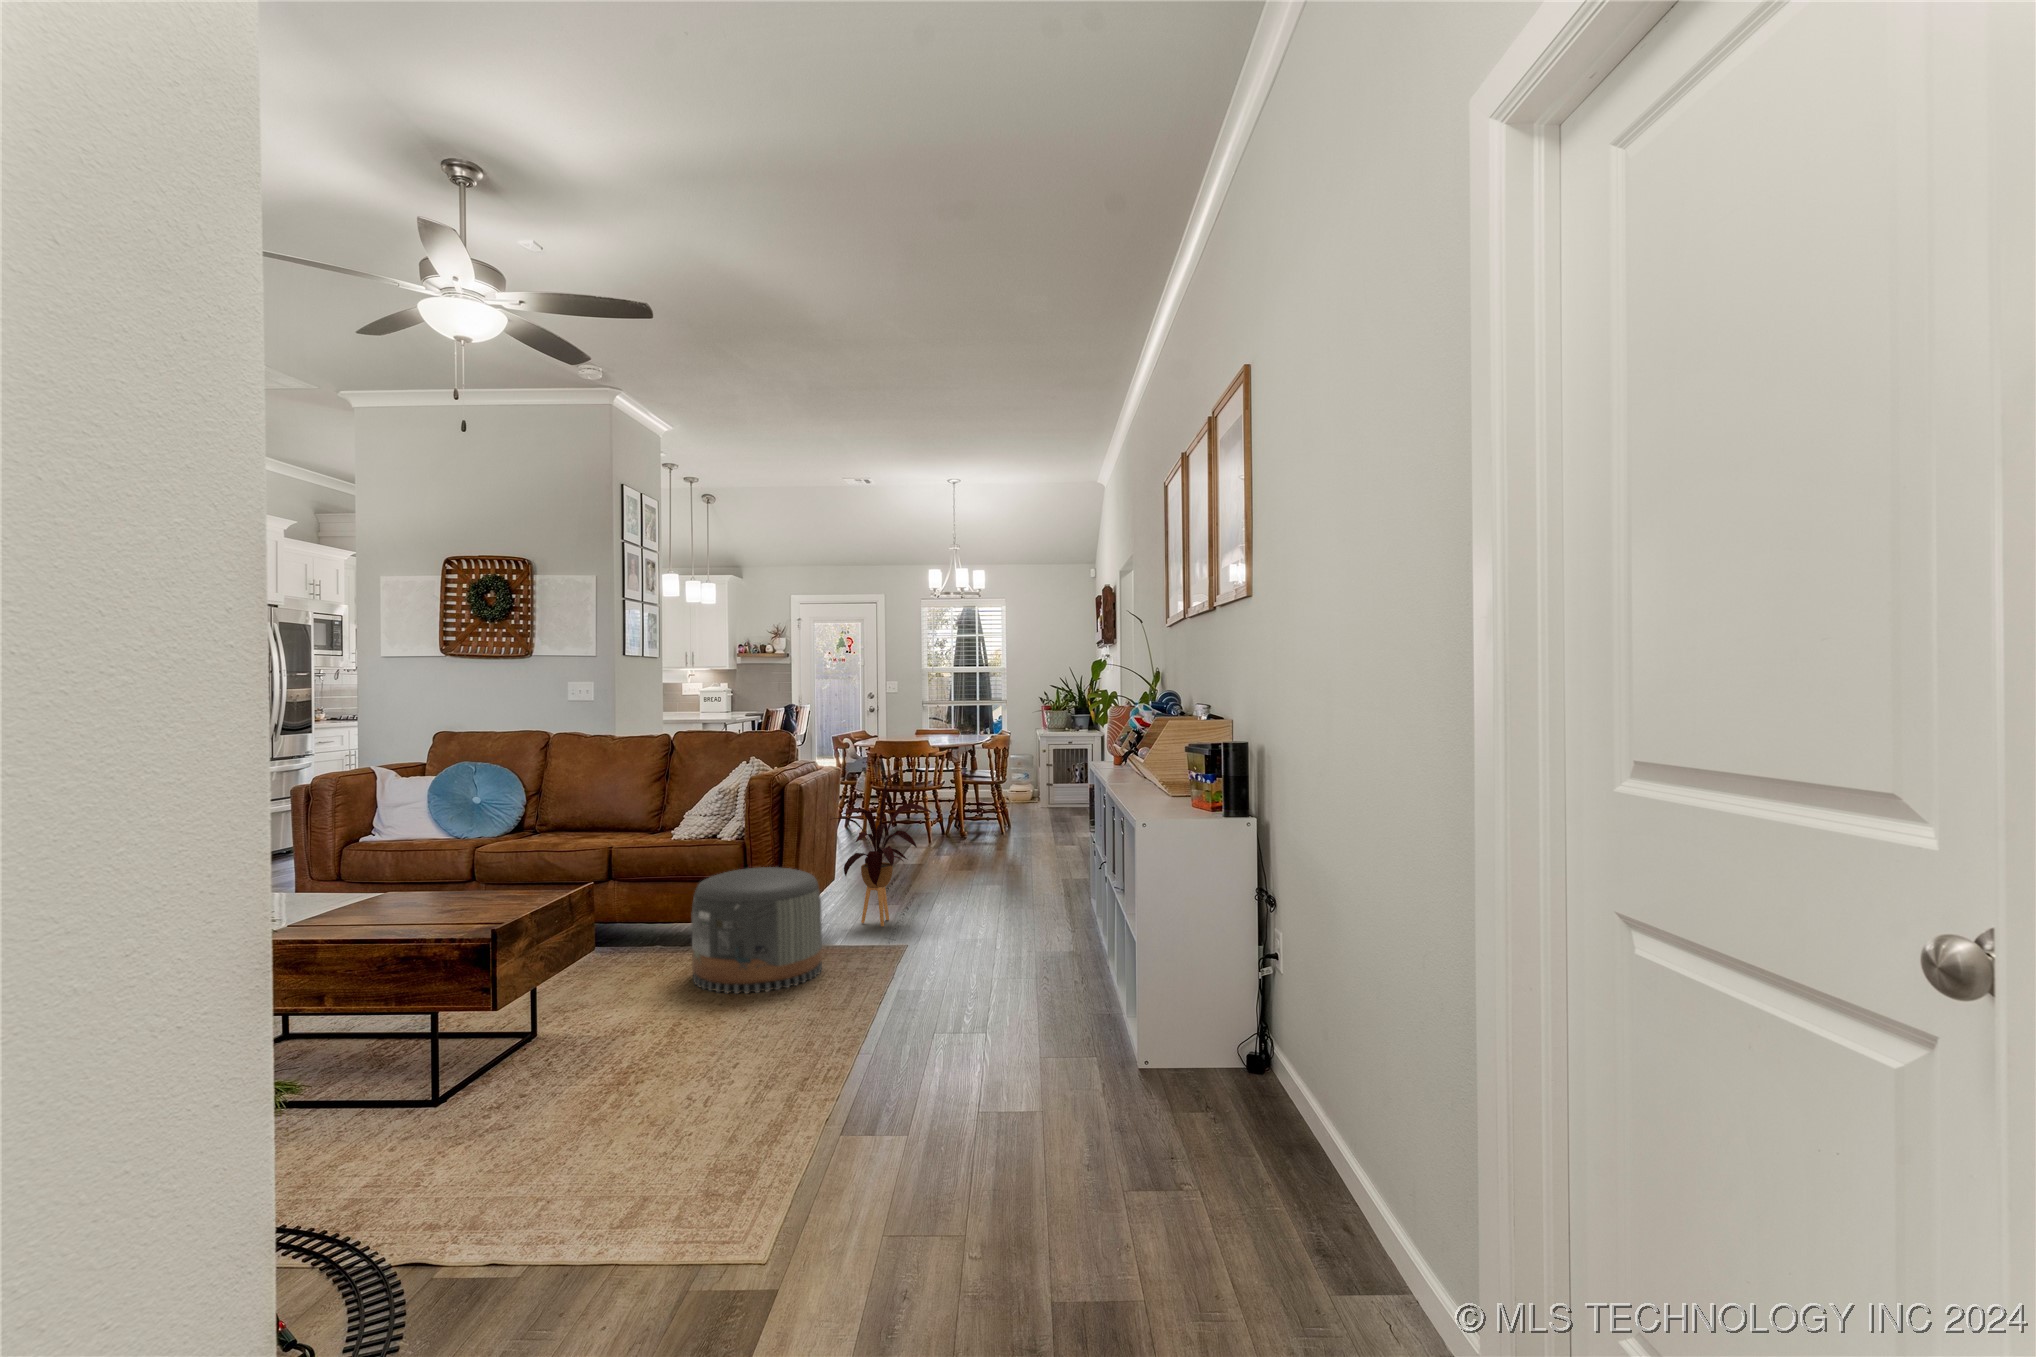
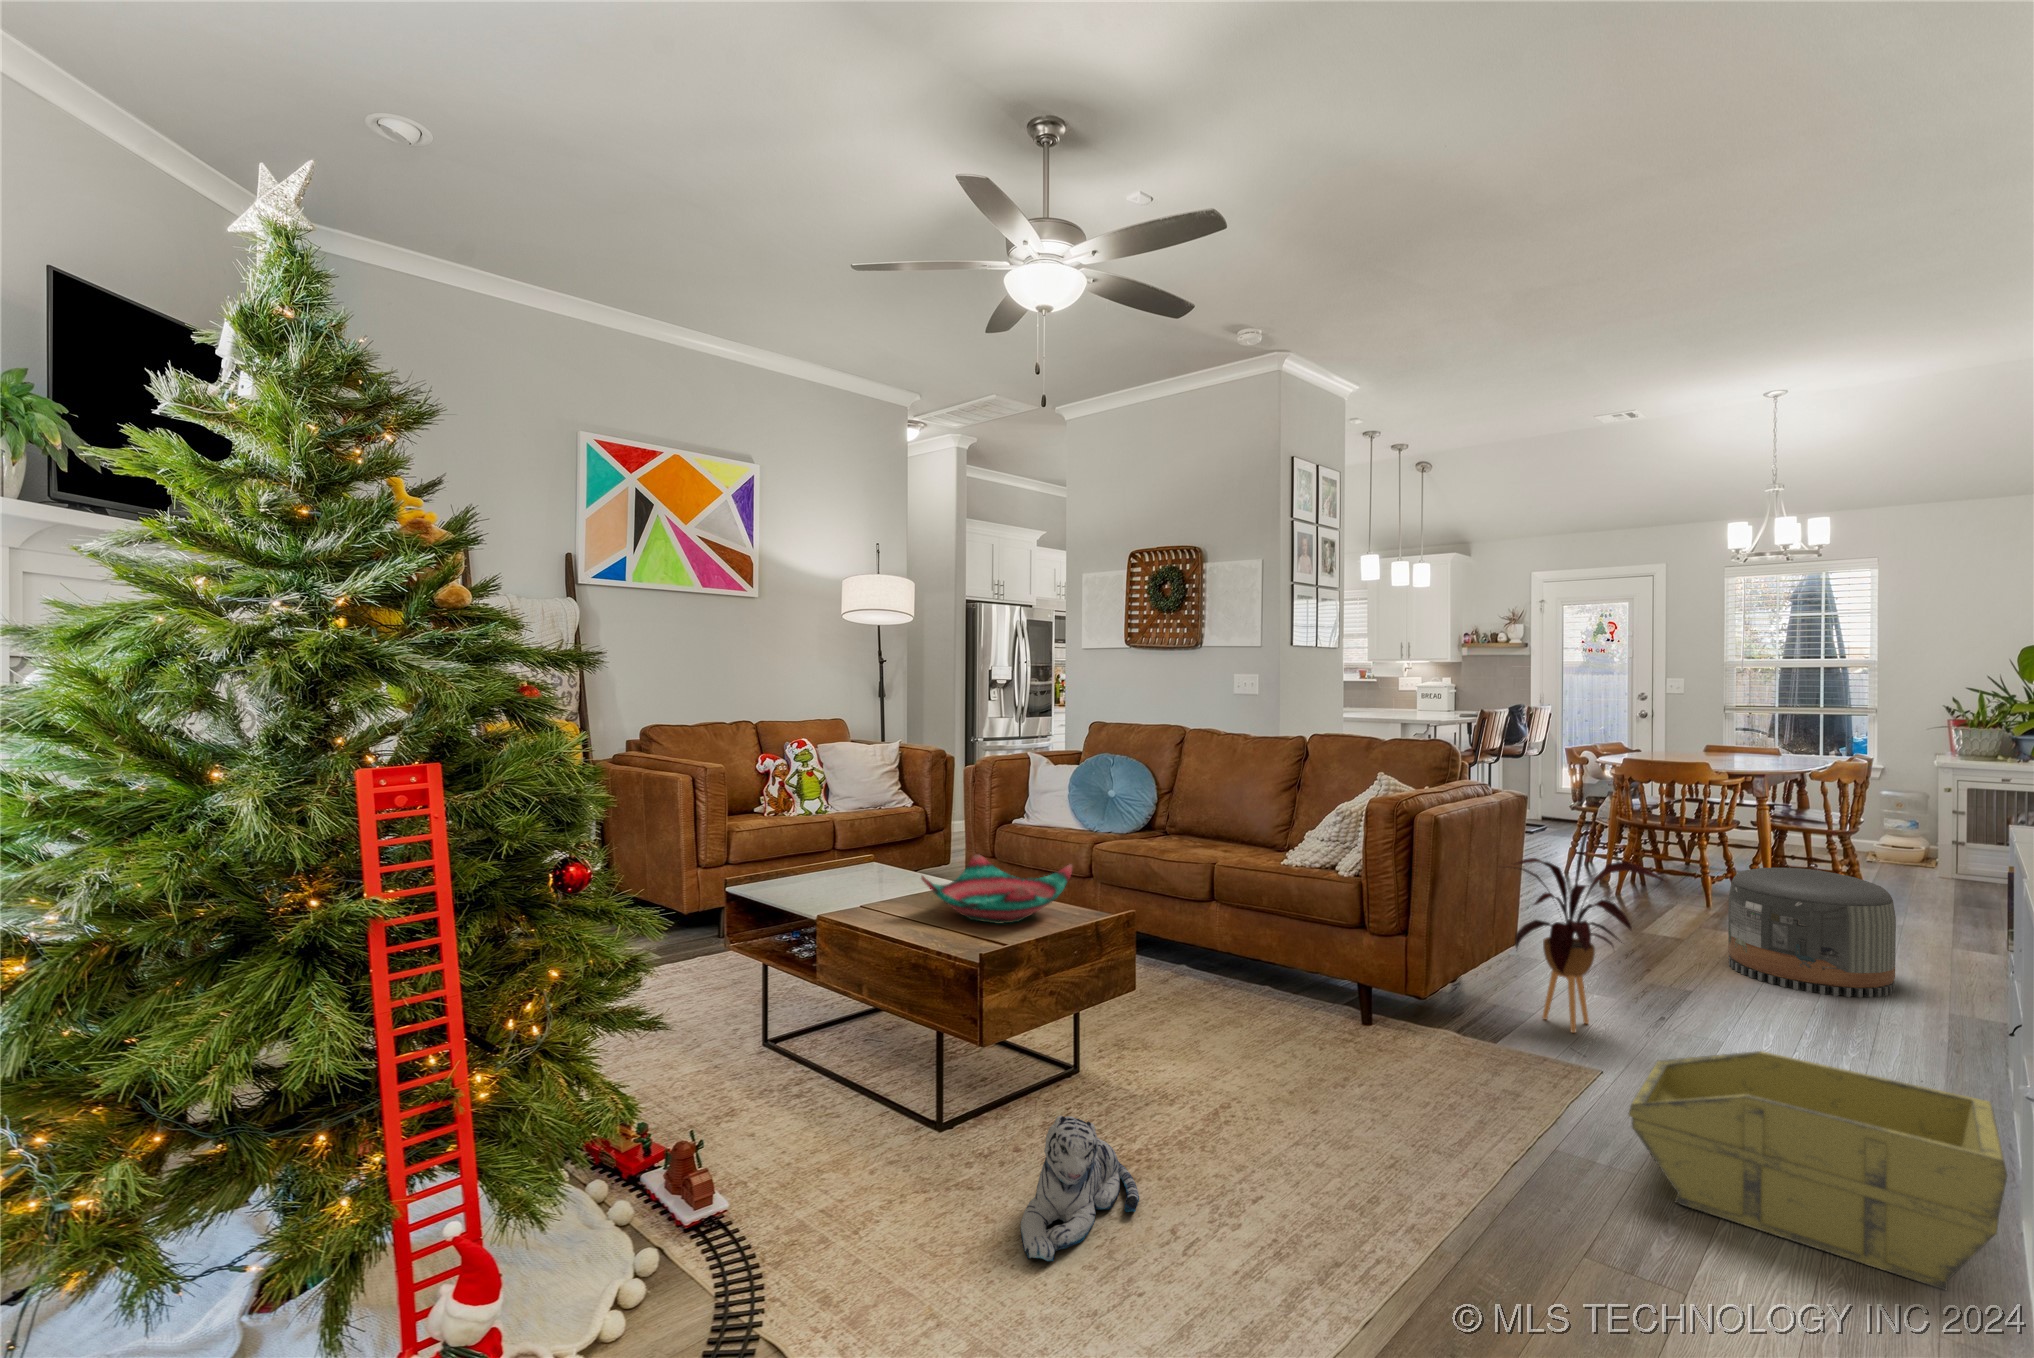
decorative bowl: none [368,855,518,918] -> present [921,855,1072,924]
pouf: present [691,867,822,994] -> present [1728,868,1896,997]
storage bin: none [939,893,1099,990] -> present [1629,1051,2007,1290]
plush toy: none [567,1032,654,1142] -> present [1021,1116,1139,1261]

